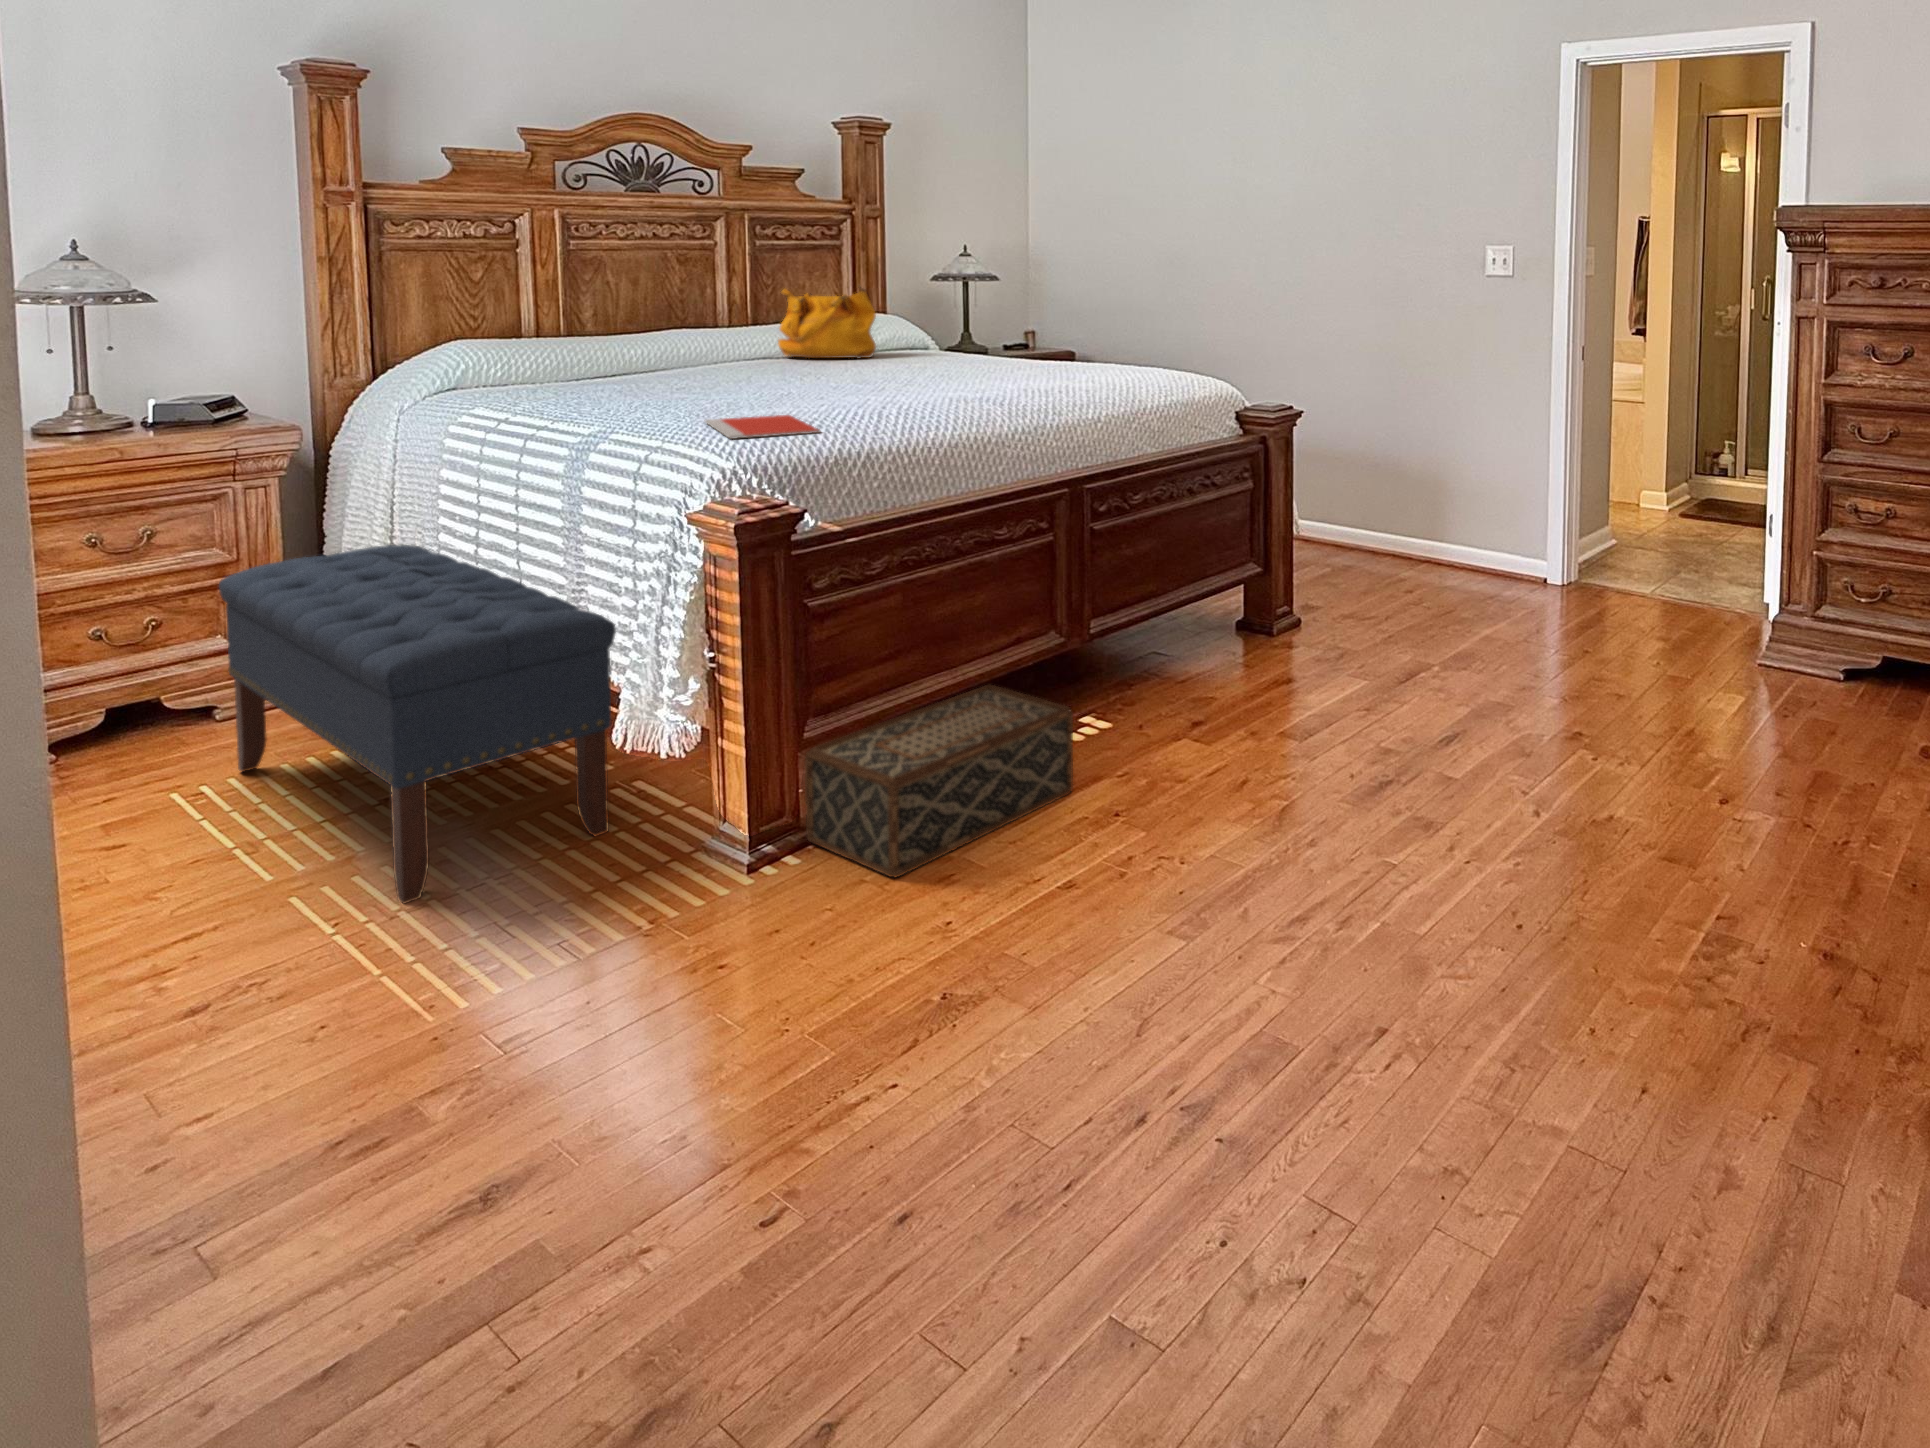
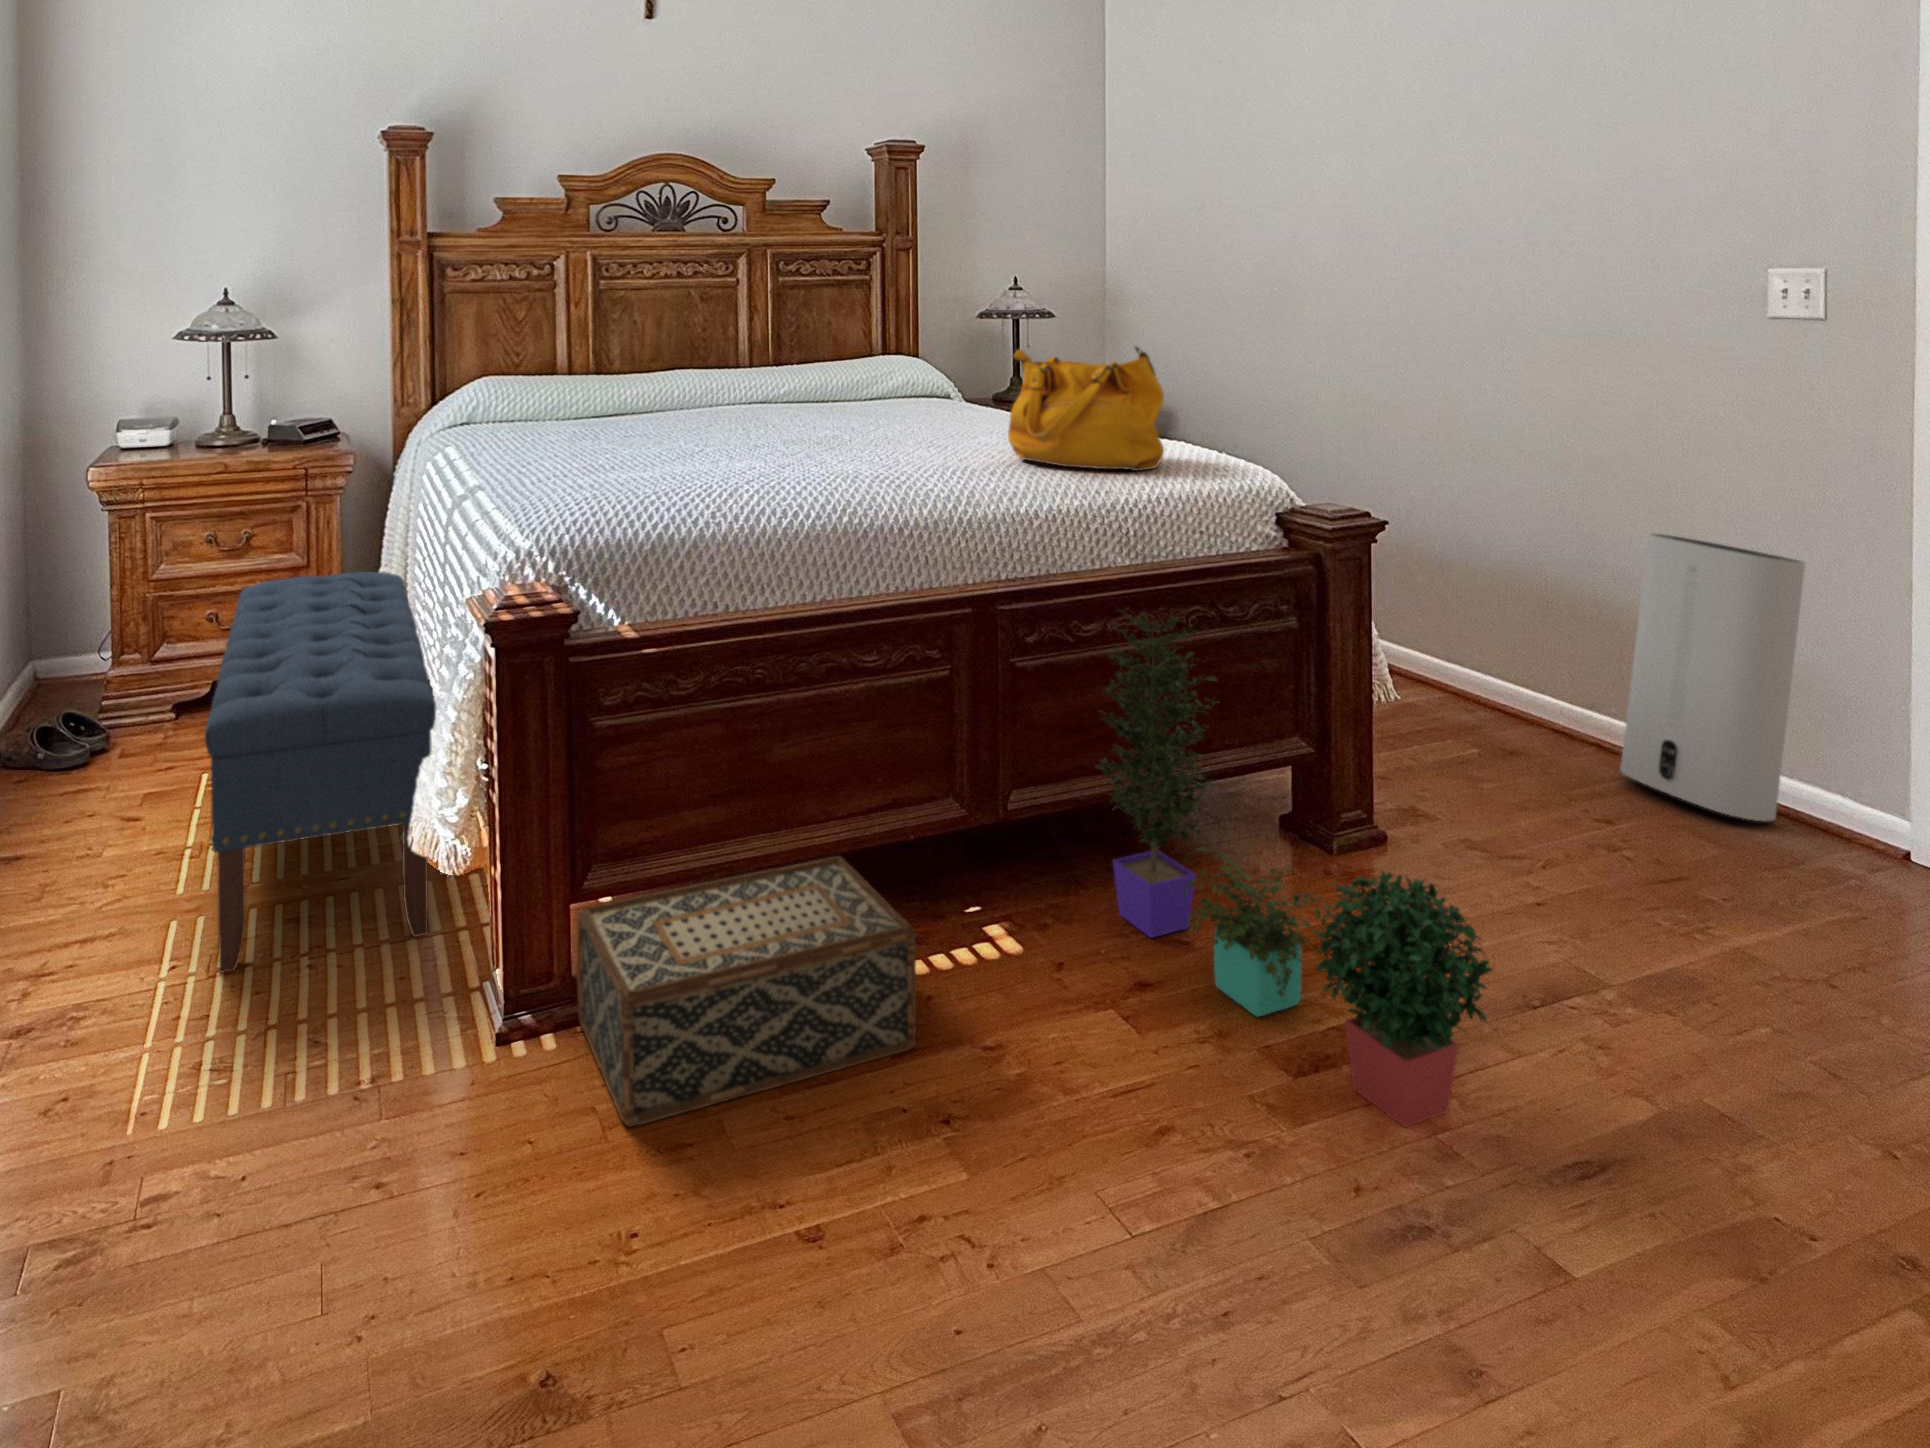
handbag: present [778,287,876,358] -> present [1008,346,1164,471]
notebook: present [706,415,820,439] -> none [539,481,651,513]
air purifier: none [1428,418,1523,587] -> present [1620,534,1805,821]
potted plant: none [1151,481,1412,754] -> present [1099,610,1493,1128]

